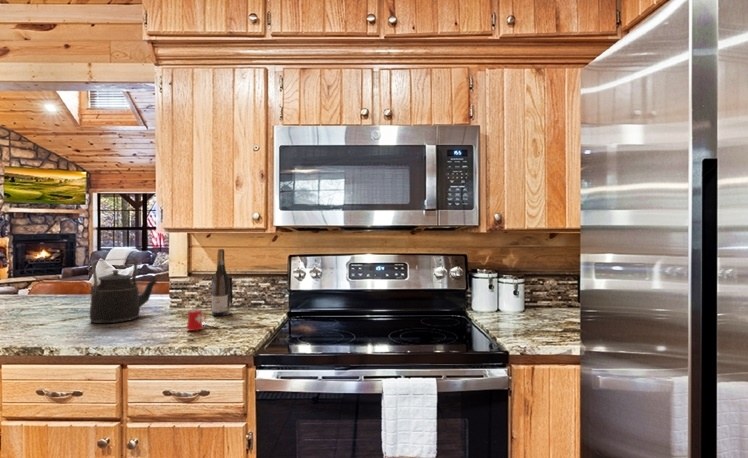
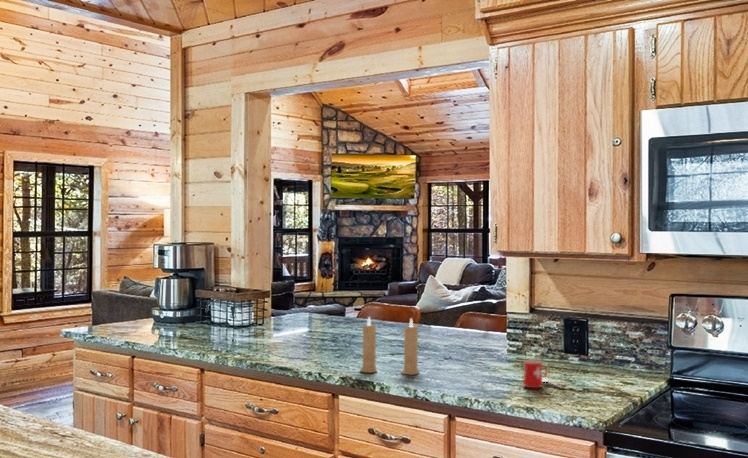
wine bottle: present [211,249,231,316] -> none [557,280,583,373]
kettle: present [90,258,156,323] -> none [419,286,491,364]
candle: none [24,285,90,341] -> present [361,318,419,375]

